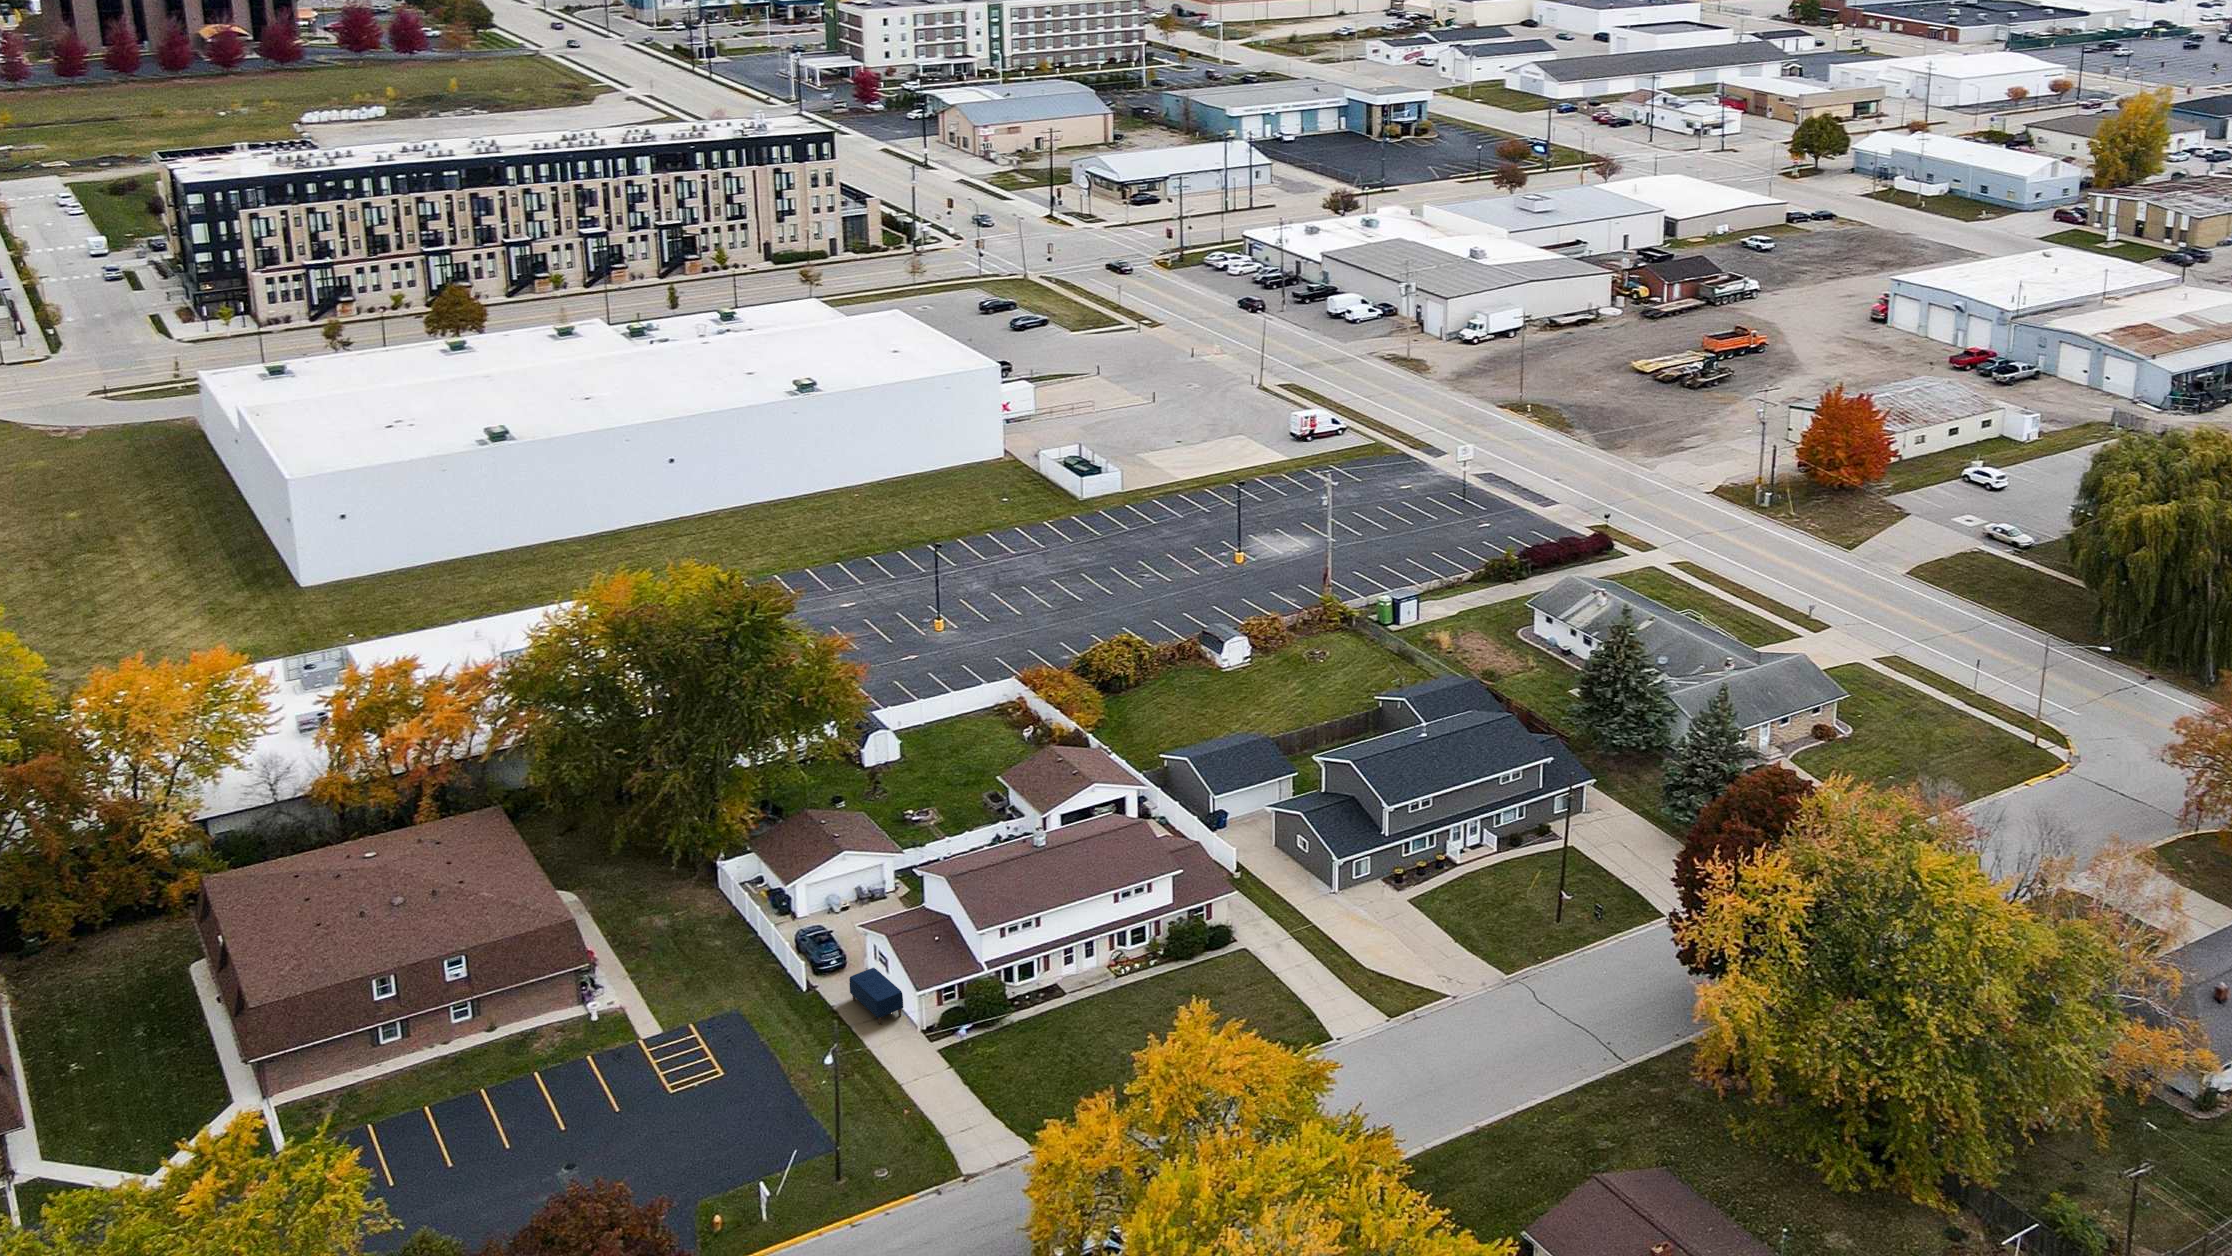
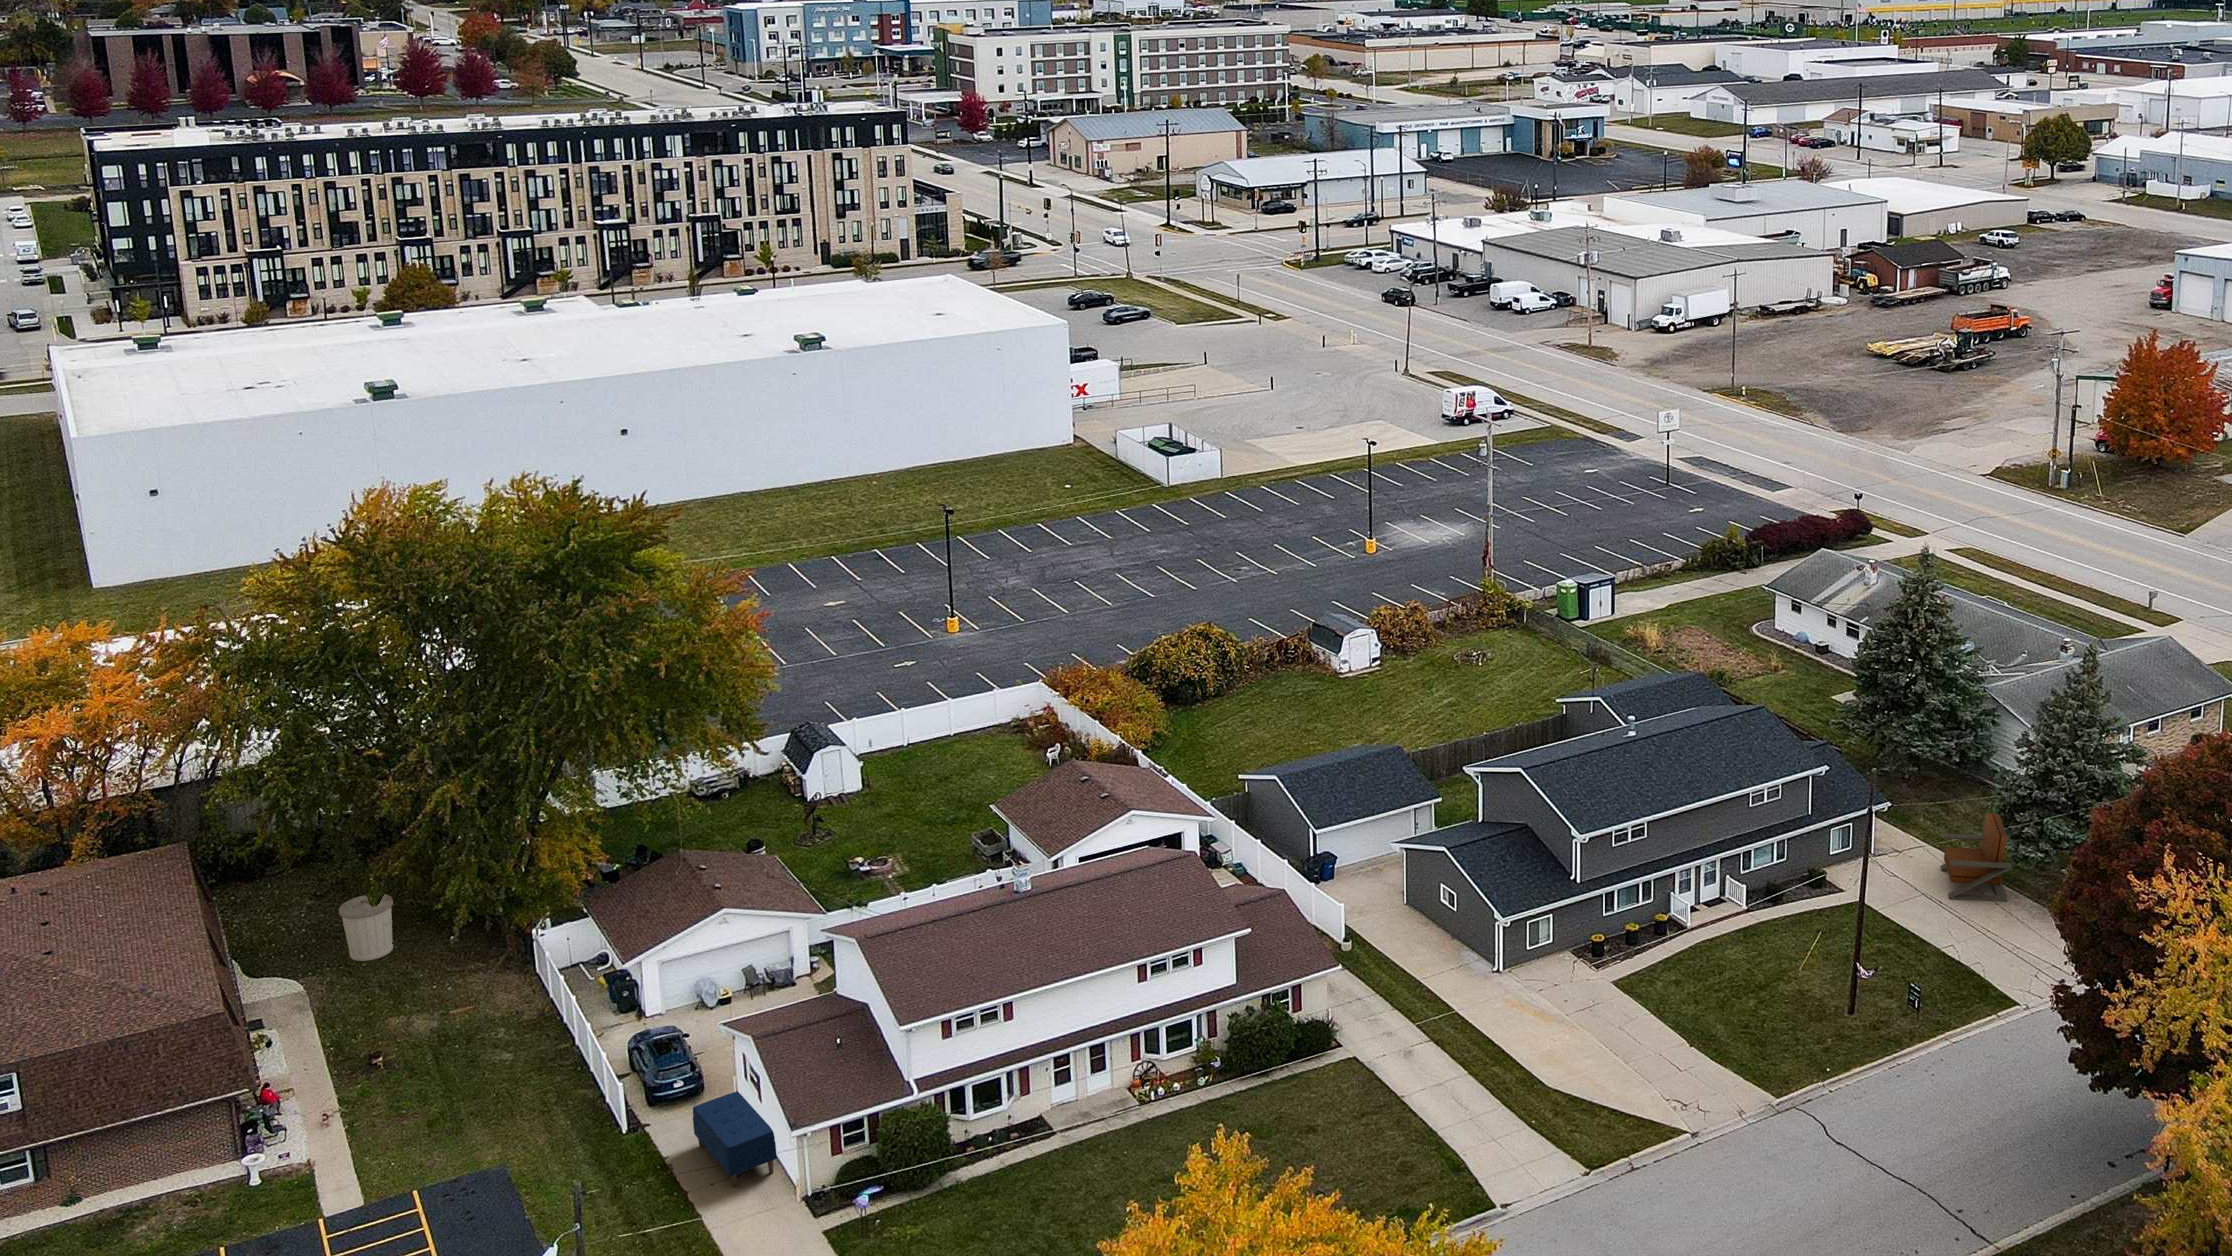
lounge chair: none [1628,787,1671,846] -> present [1940,813,2012,902]
trash can: none [588,837,621,880] -> present [339,894,393,961]

